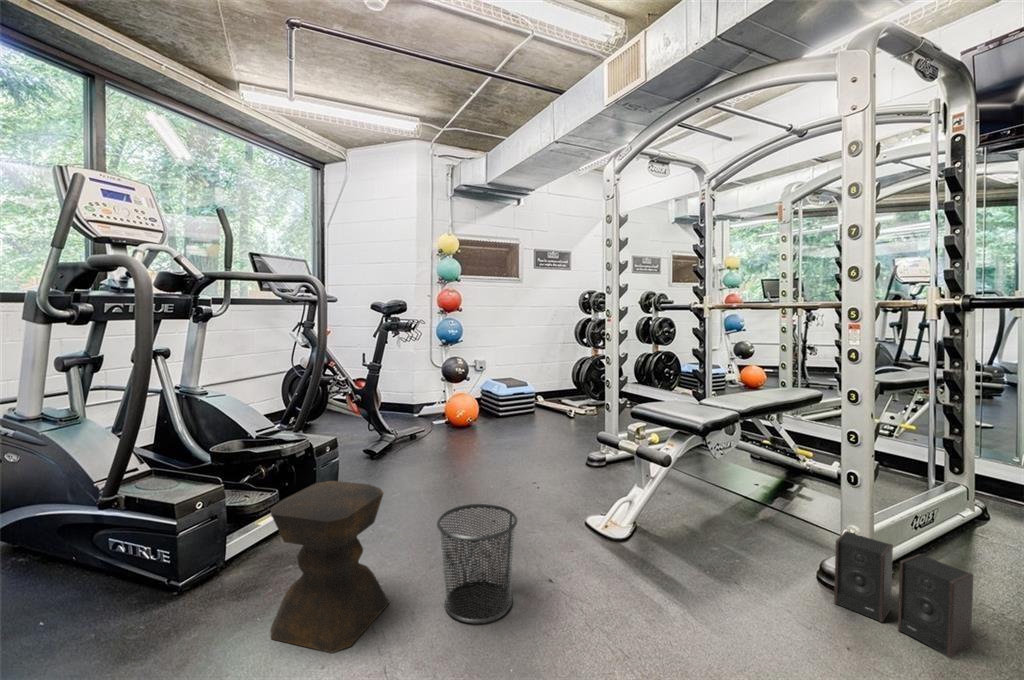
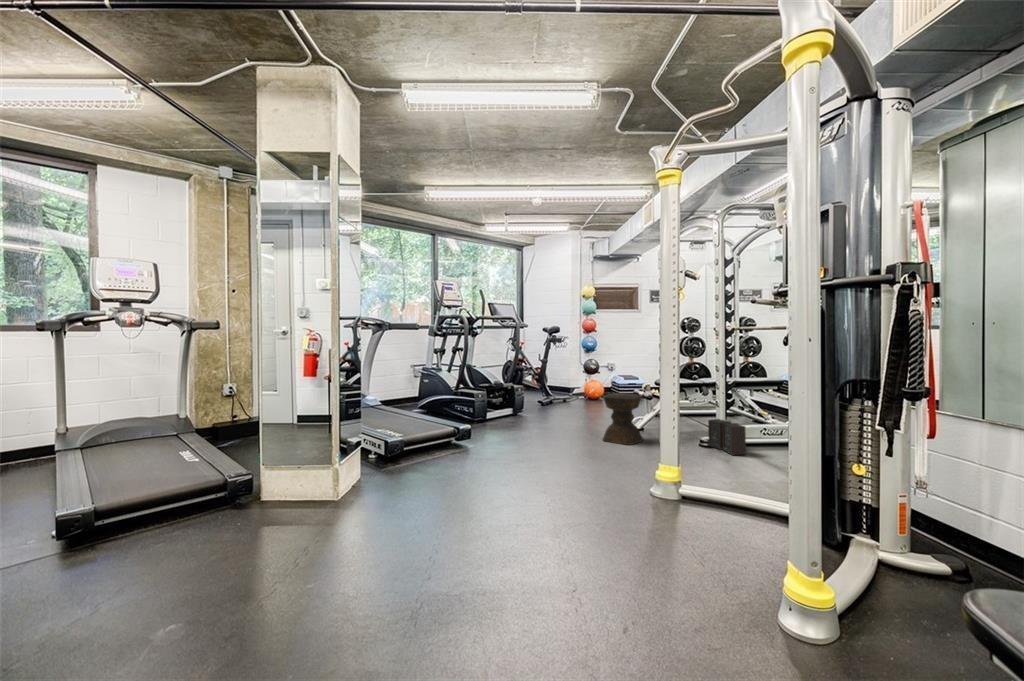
stool: present [270,481,389,652] -> present [603,393,643,445]
waste bin: present [437,504,517,623] -> none [555,401,583,437]

